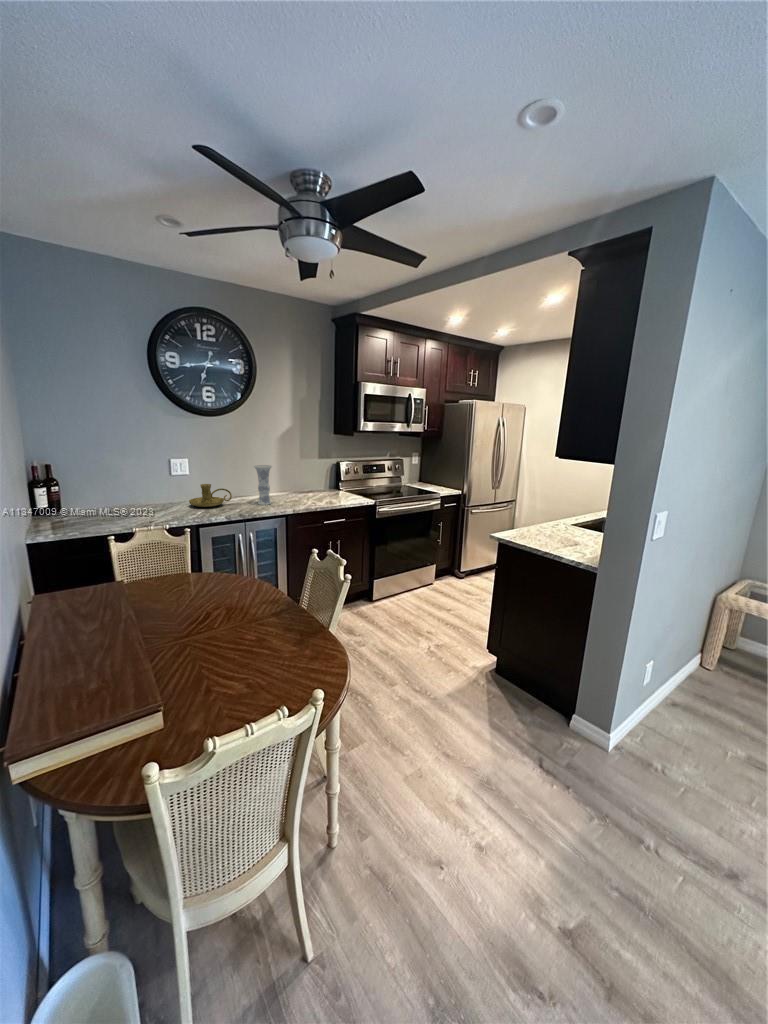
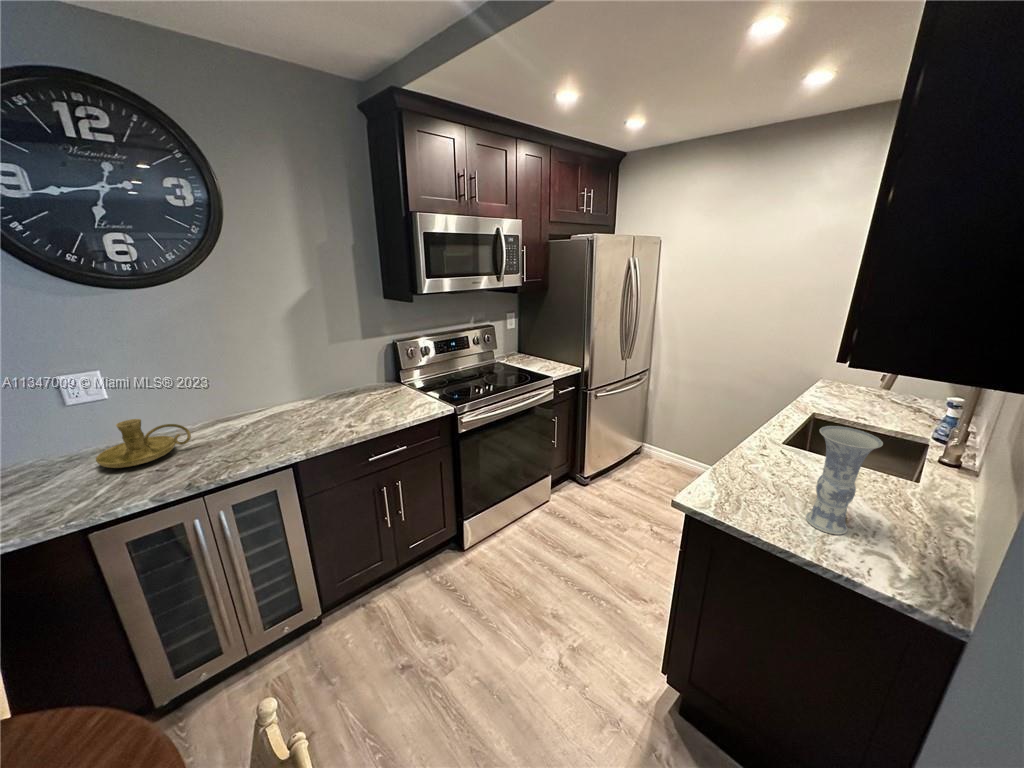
vase: present [254,465,272,505] -> present [806,426,883,535]

